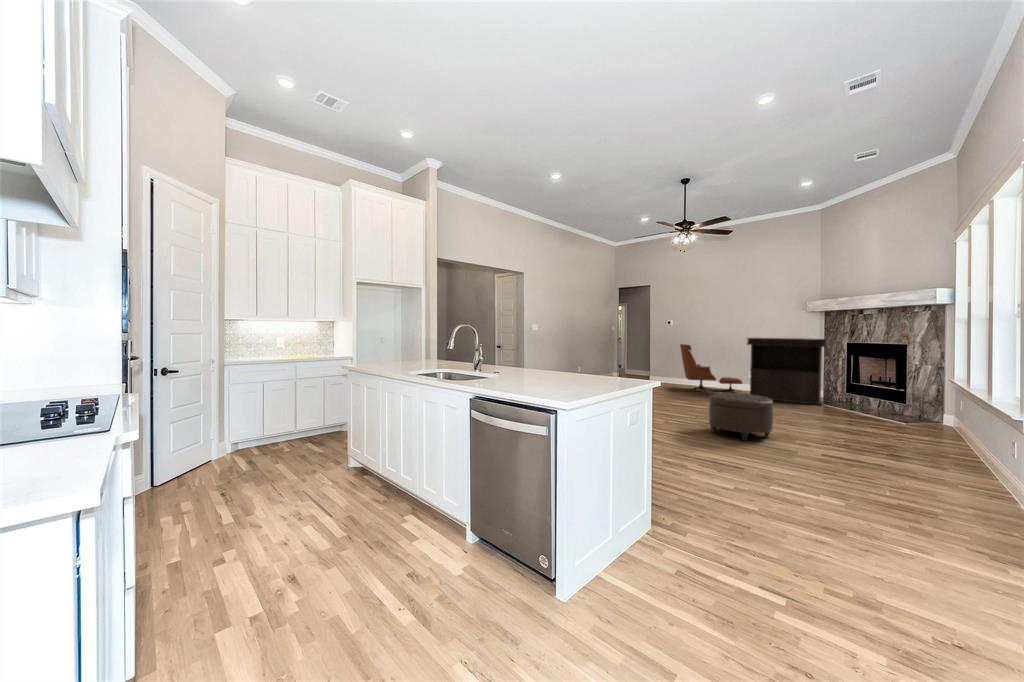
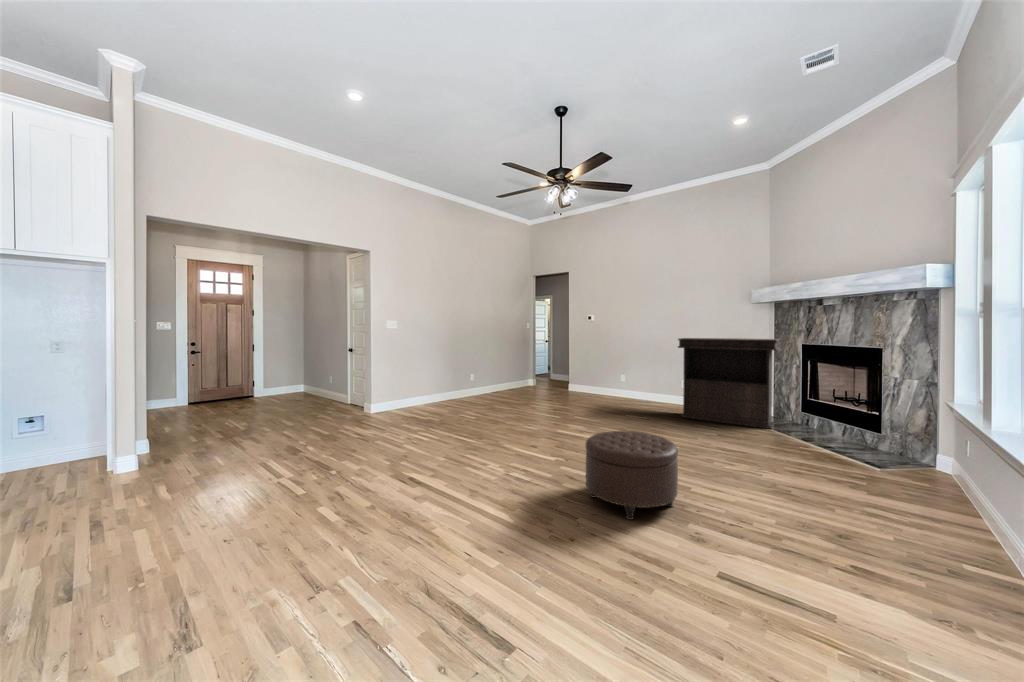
lounge chair: present [680,344,742,393] -> none [601,347,678,411]

